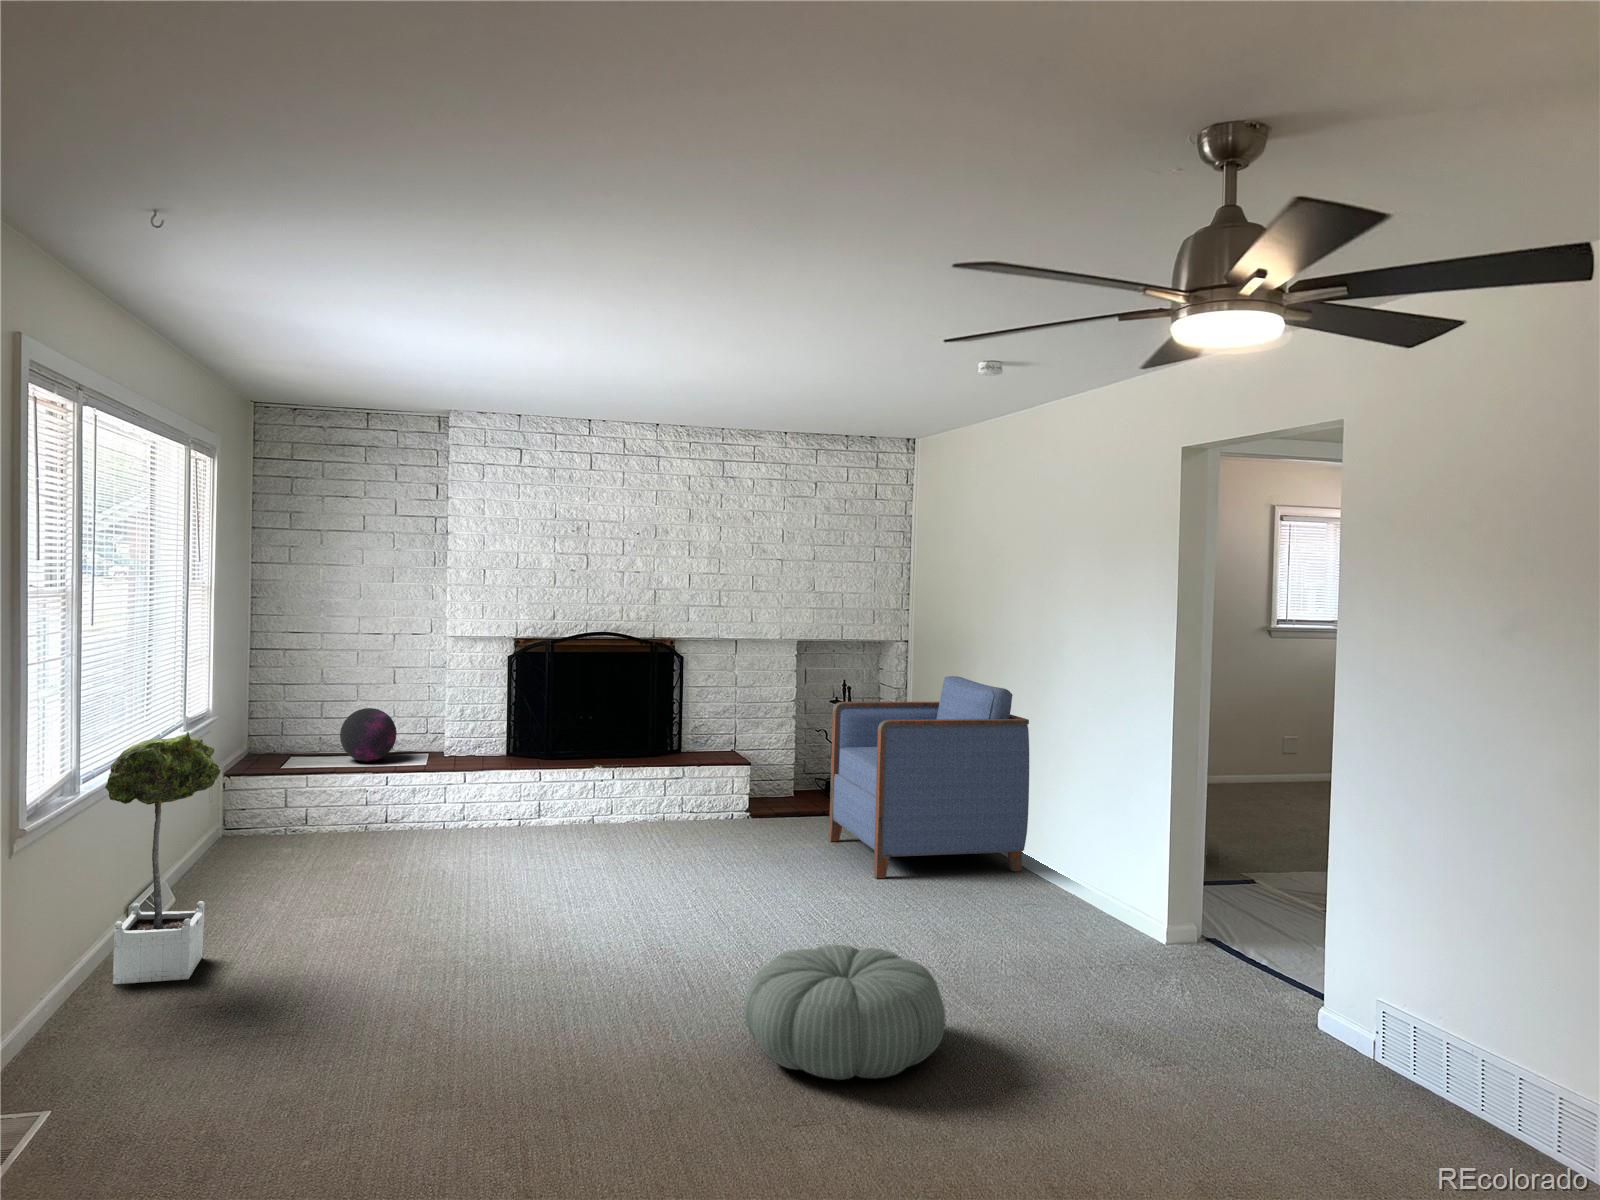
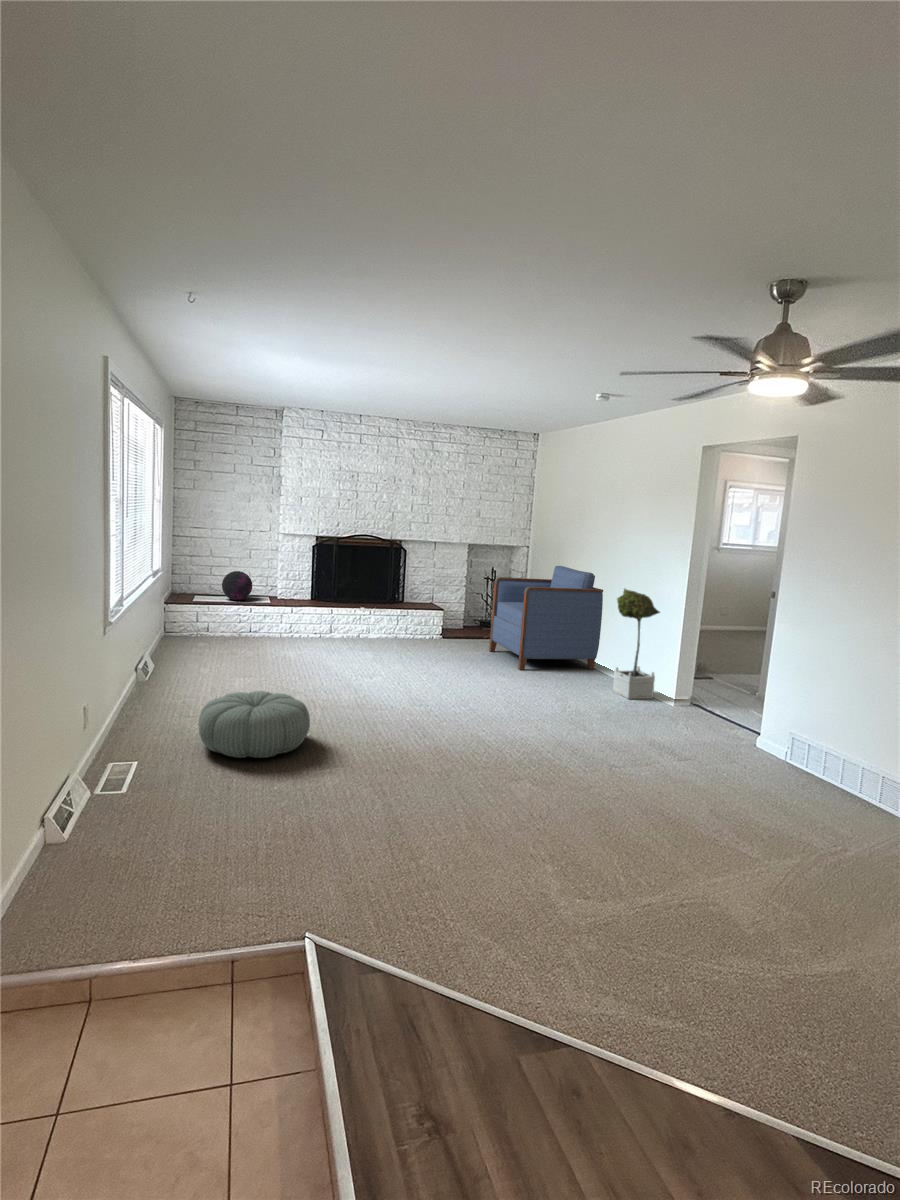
potted tree: present [105,732,221,984] -> present [613,589,660,699]
pouf: present [744,944,945,1080] -> present [199,691,310,758]

